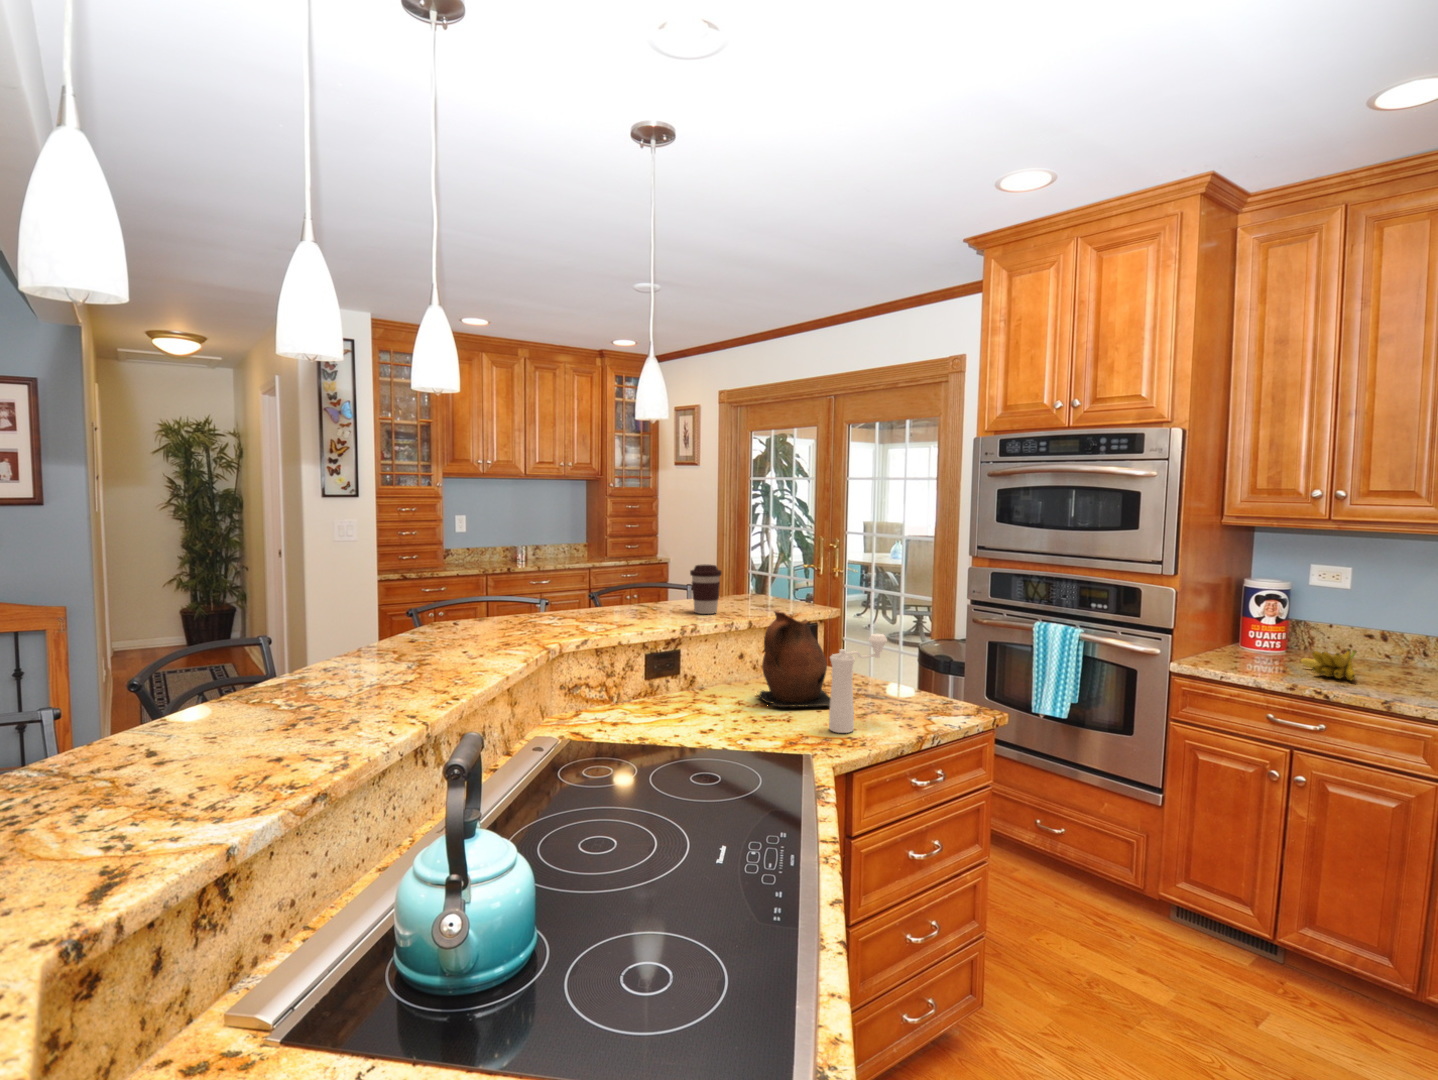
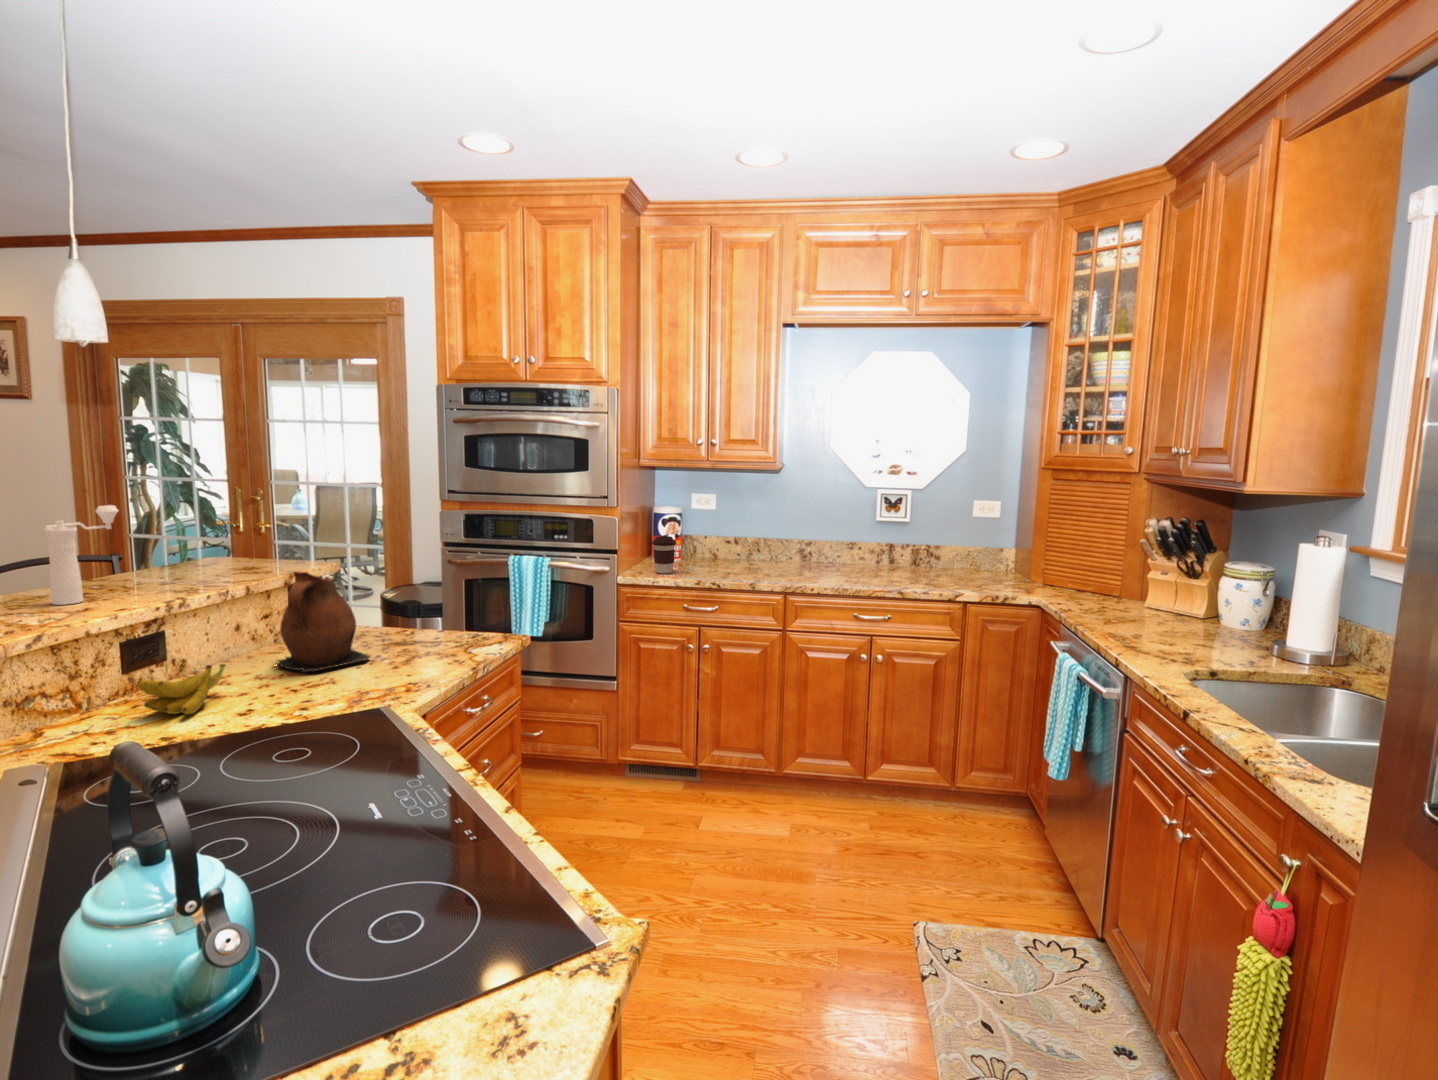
coffee cup: present [690,565,722,614] -> present [652,536,676,574]
pepper mill: present [829,634,887,733] -> present [44,505,118,605]
banana: present [1301,649,1357,680] -> present [137,664,226,714]

